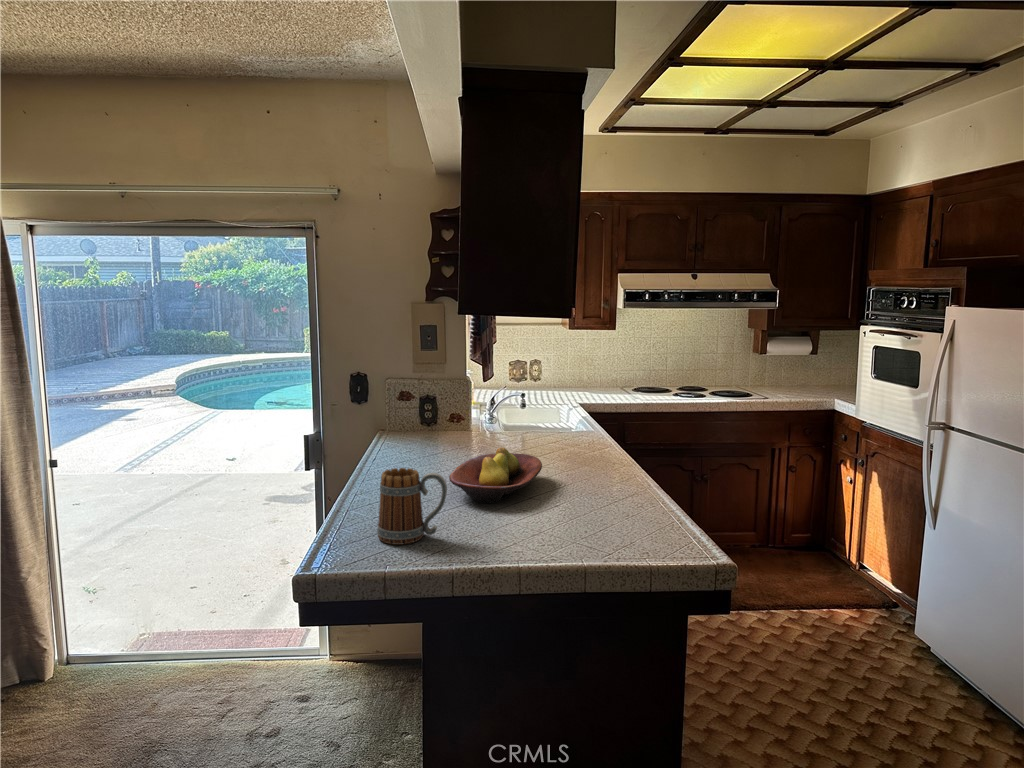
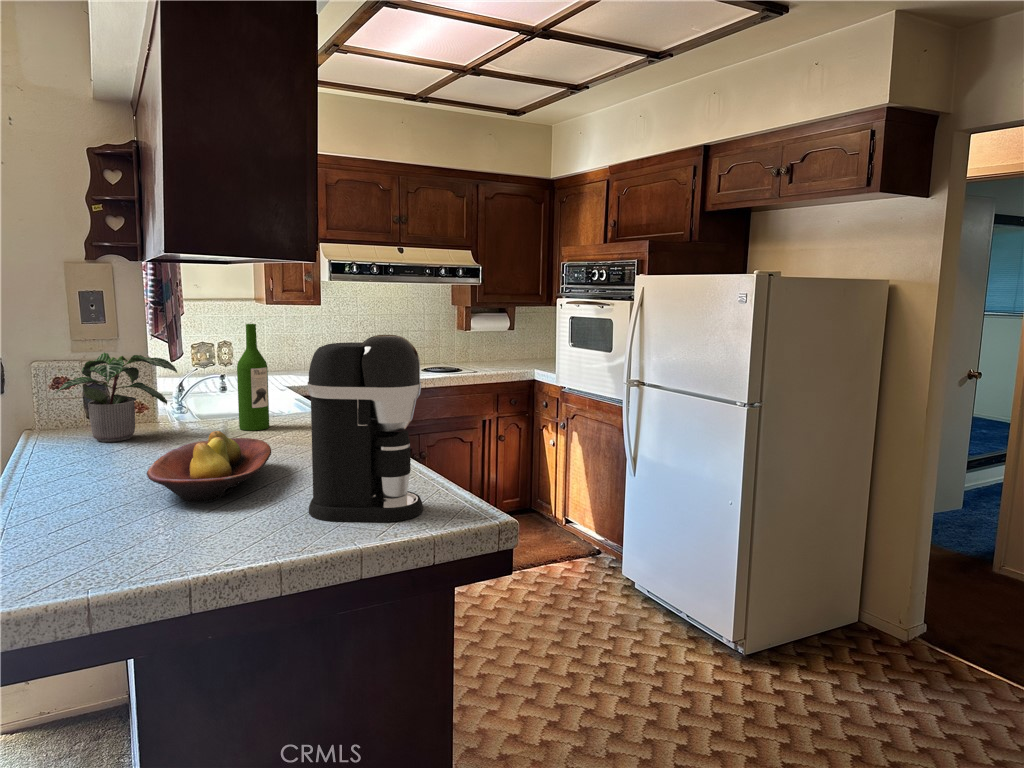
wine bottle: none [528,356,553,446] -> present [237,324,269,431]
potted plant: none [400,375,484,446] -> present [56,353,177,442]
coffee maker: none [559,383,654,540] -> present [308,335,423,522]
mug: present [377,468,447,545] -> none [43,463,154,575]

